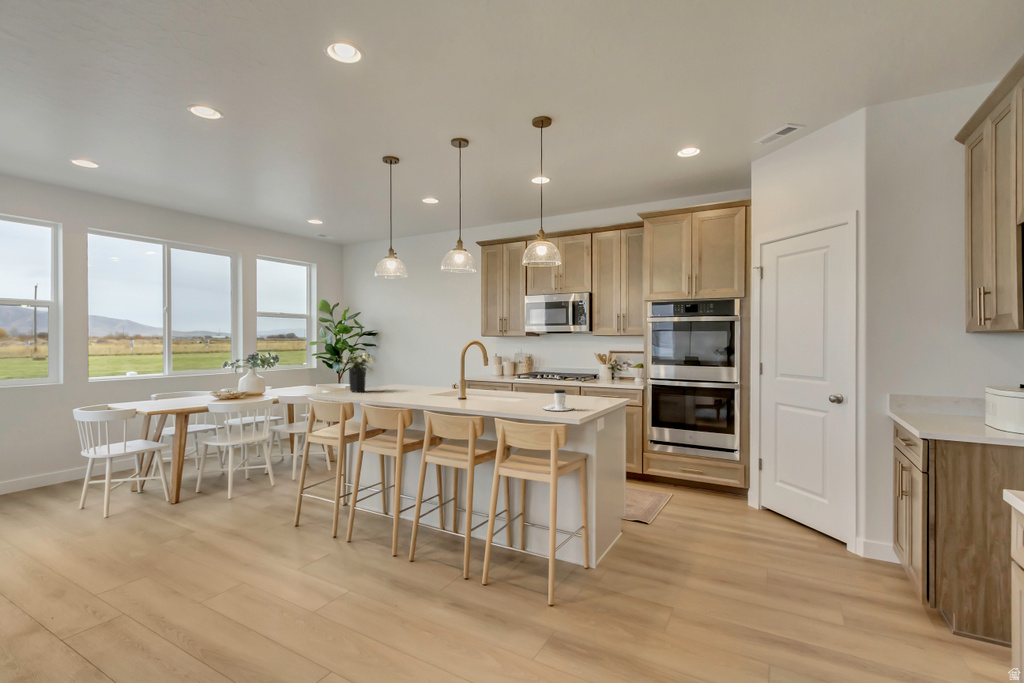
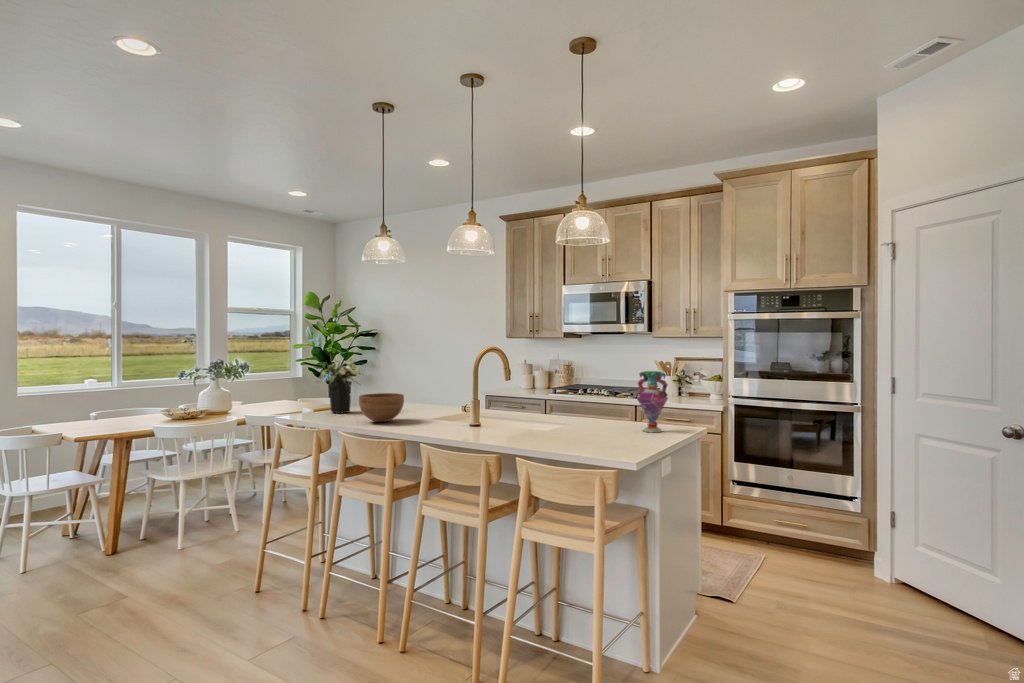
vase: none [580,358,603,402] -> present [637,371,668,432]
bowl: none [374,376,408,397] -> present [359,393,404,422]
coffee cup: present [542,390,573,411] -> none [582,417,628,448]

